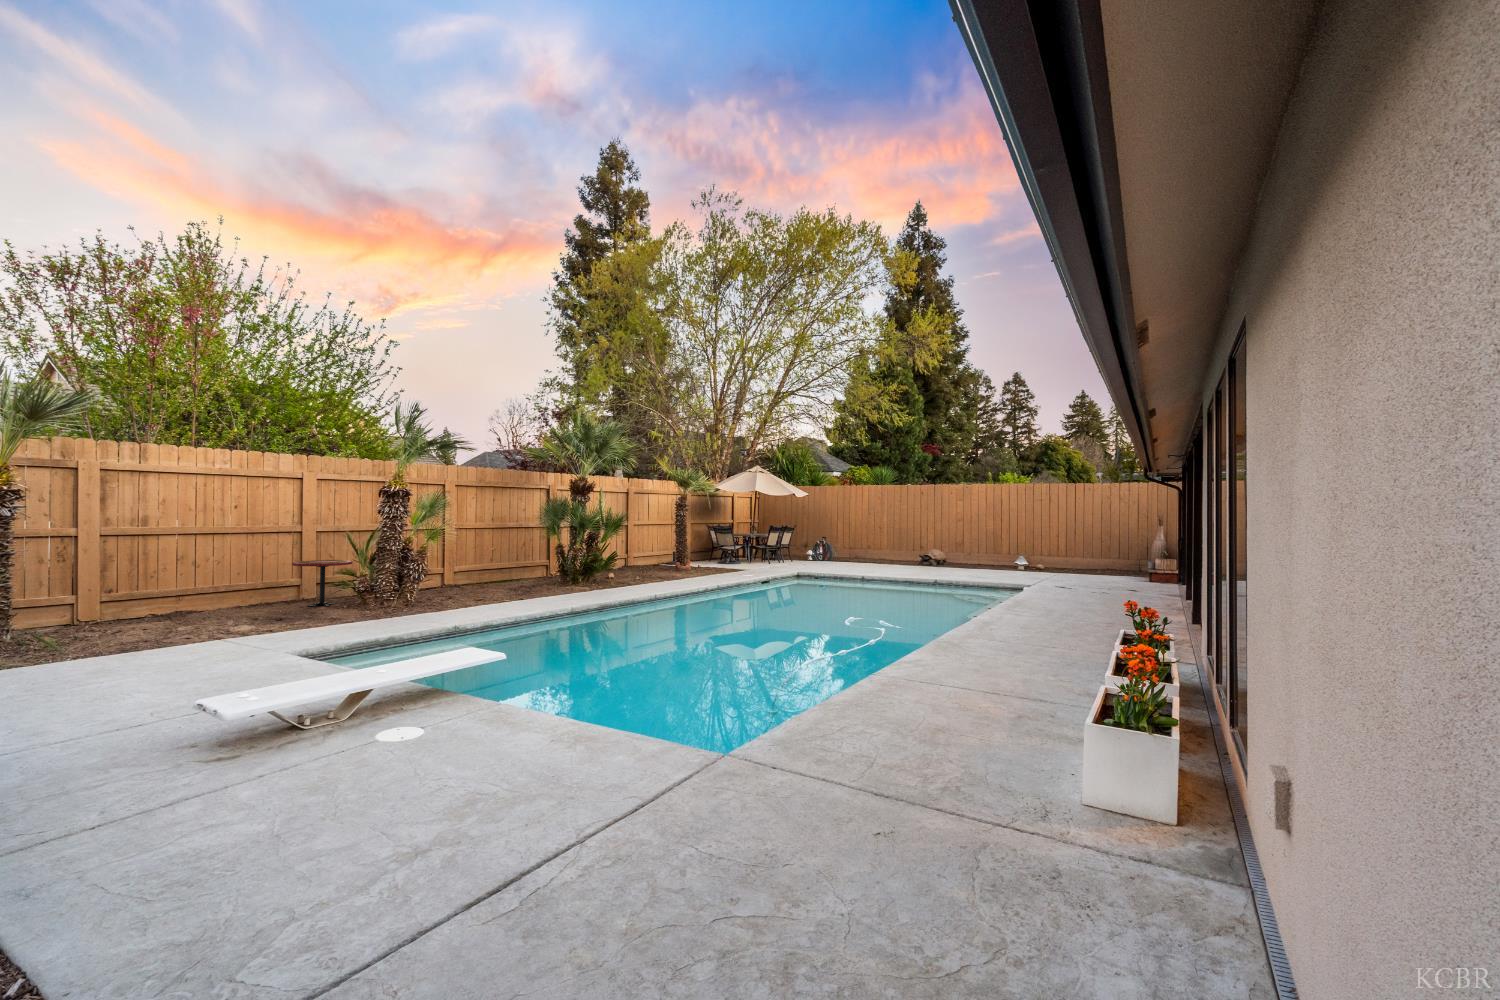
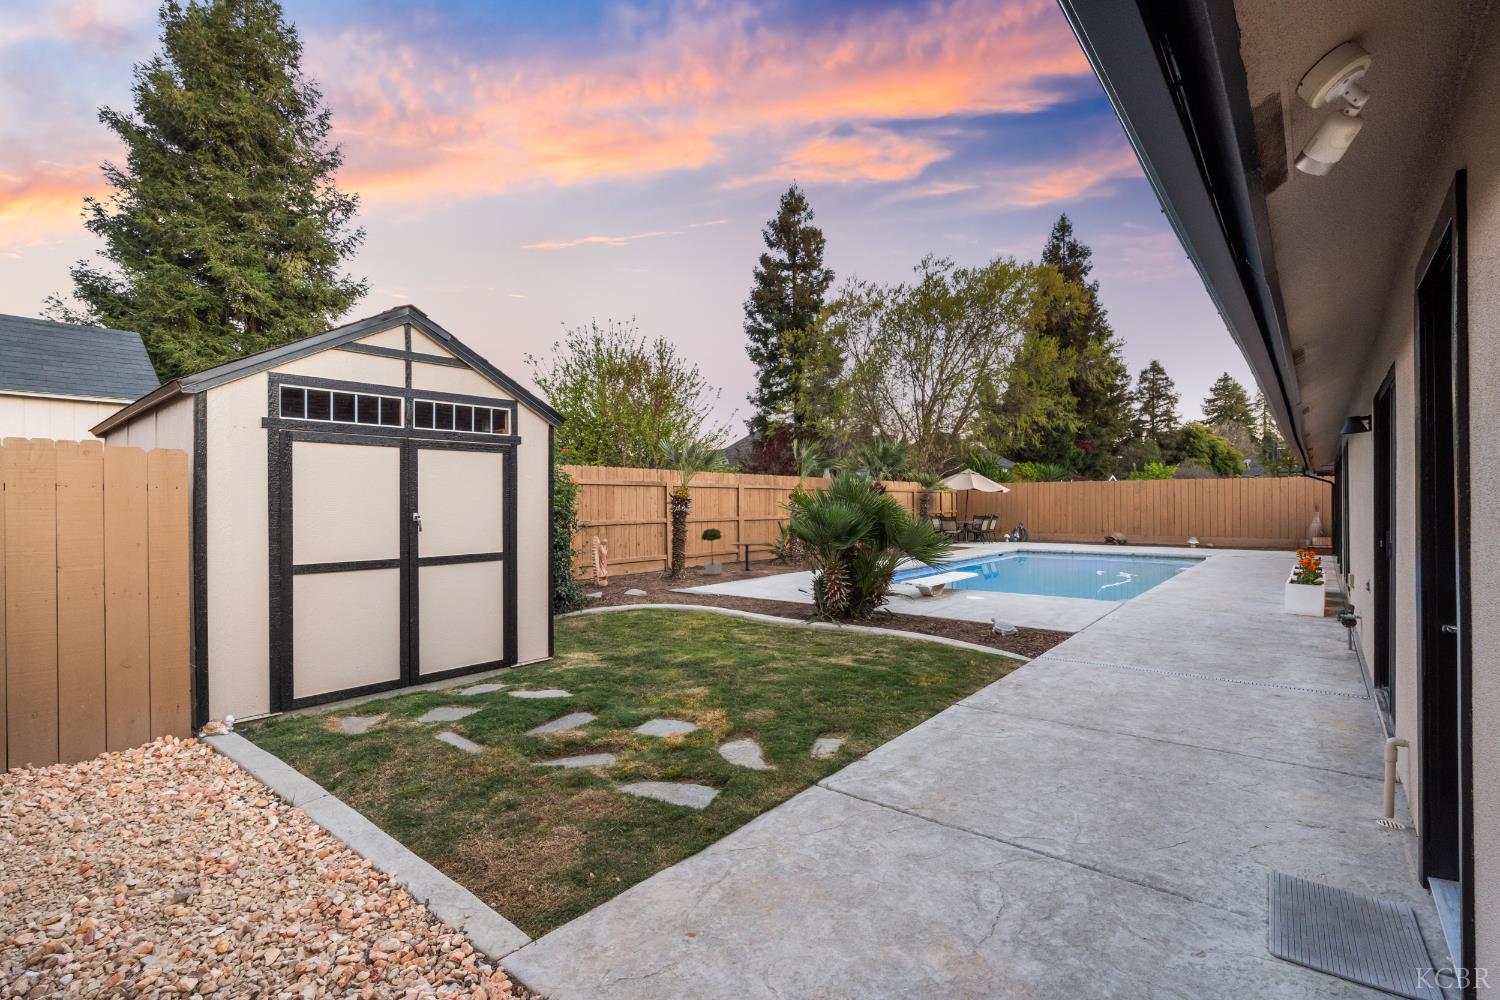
potted tree: none [208,536,251,616] -> present [702,528,722,574]

